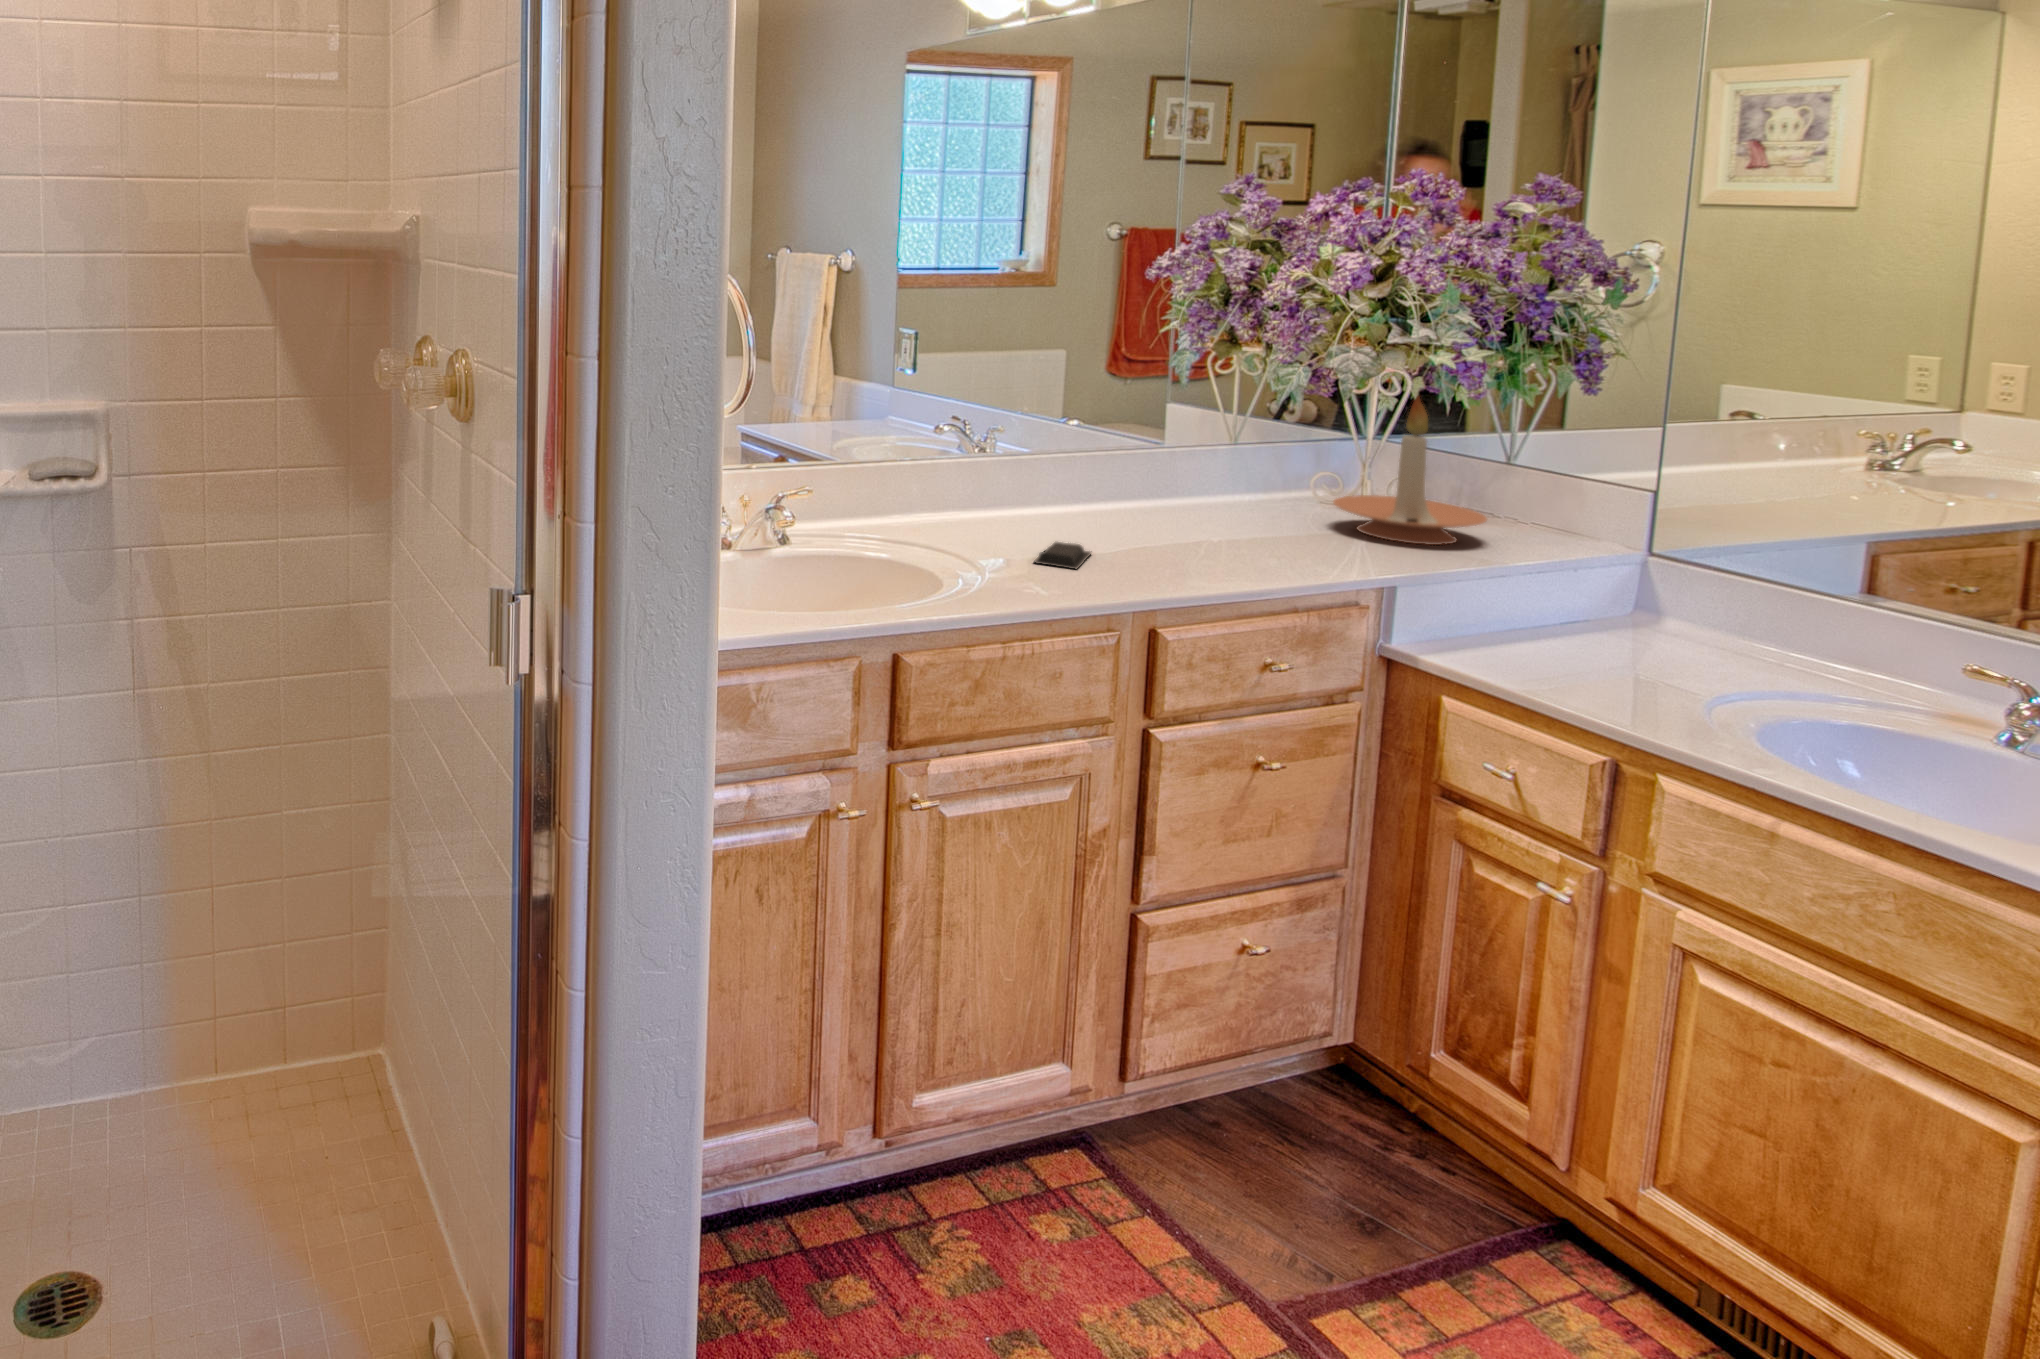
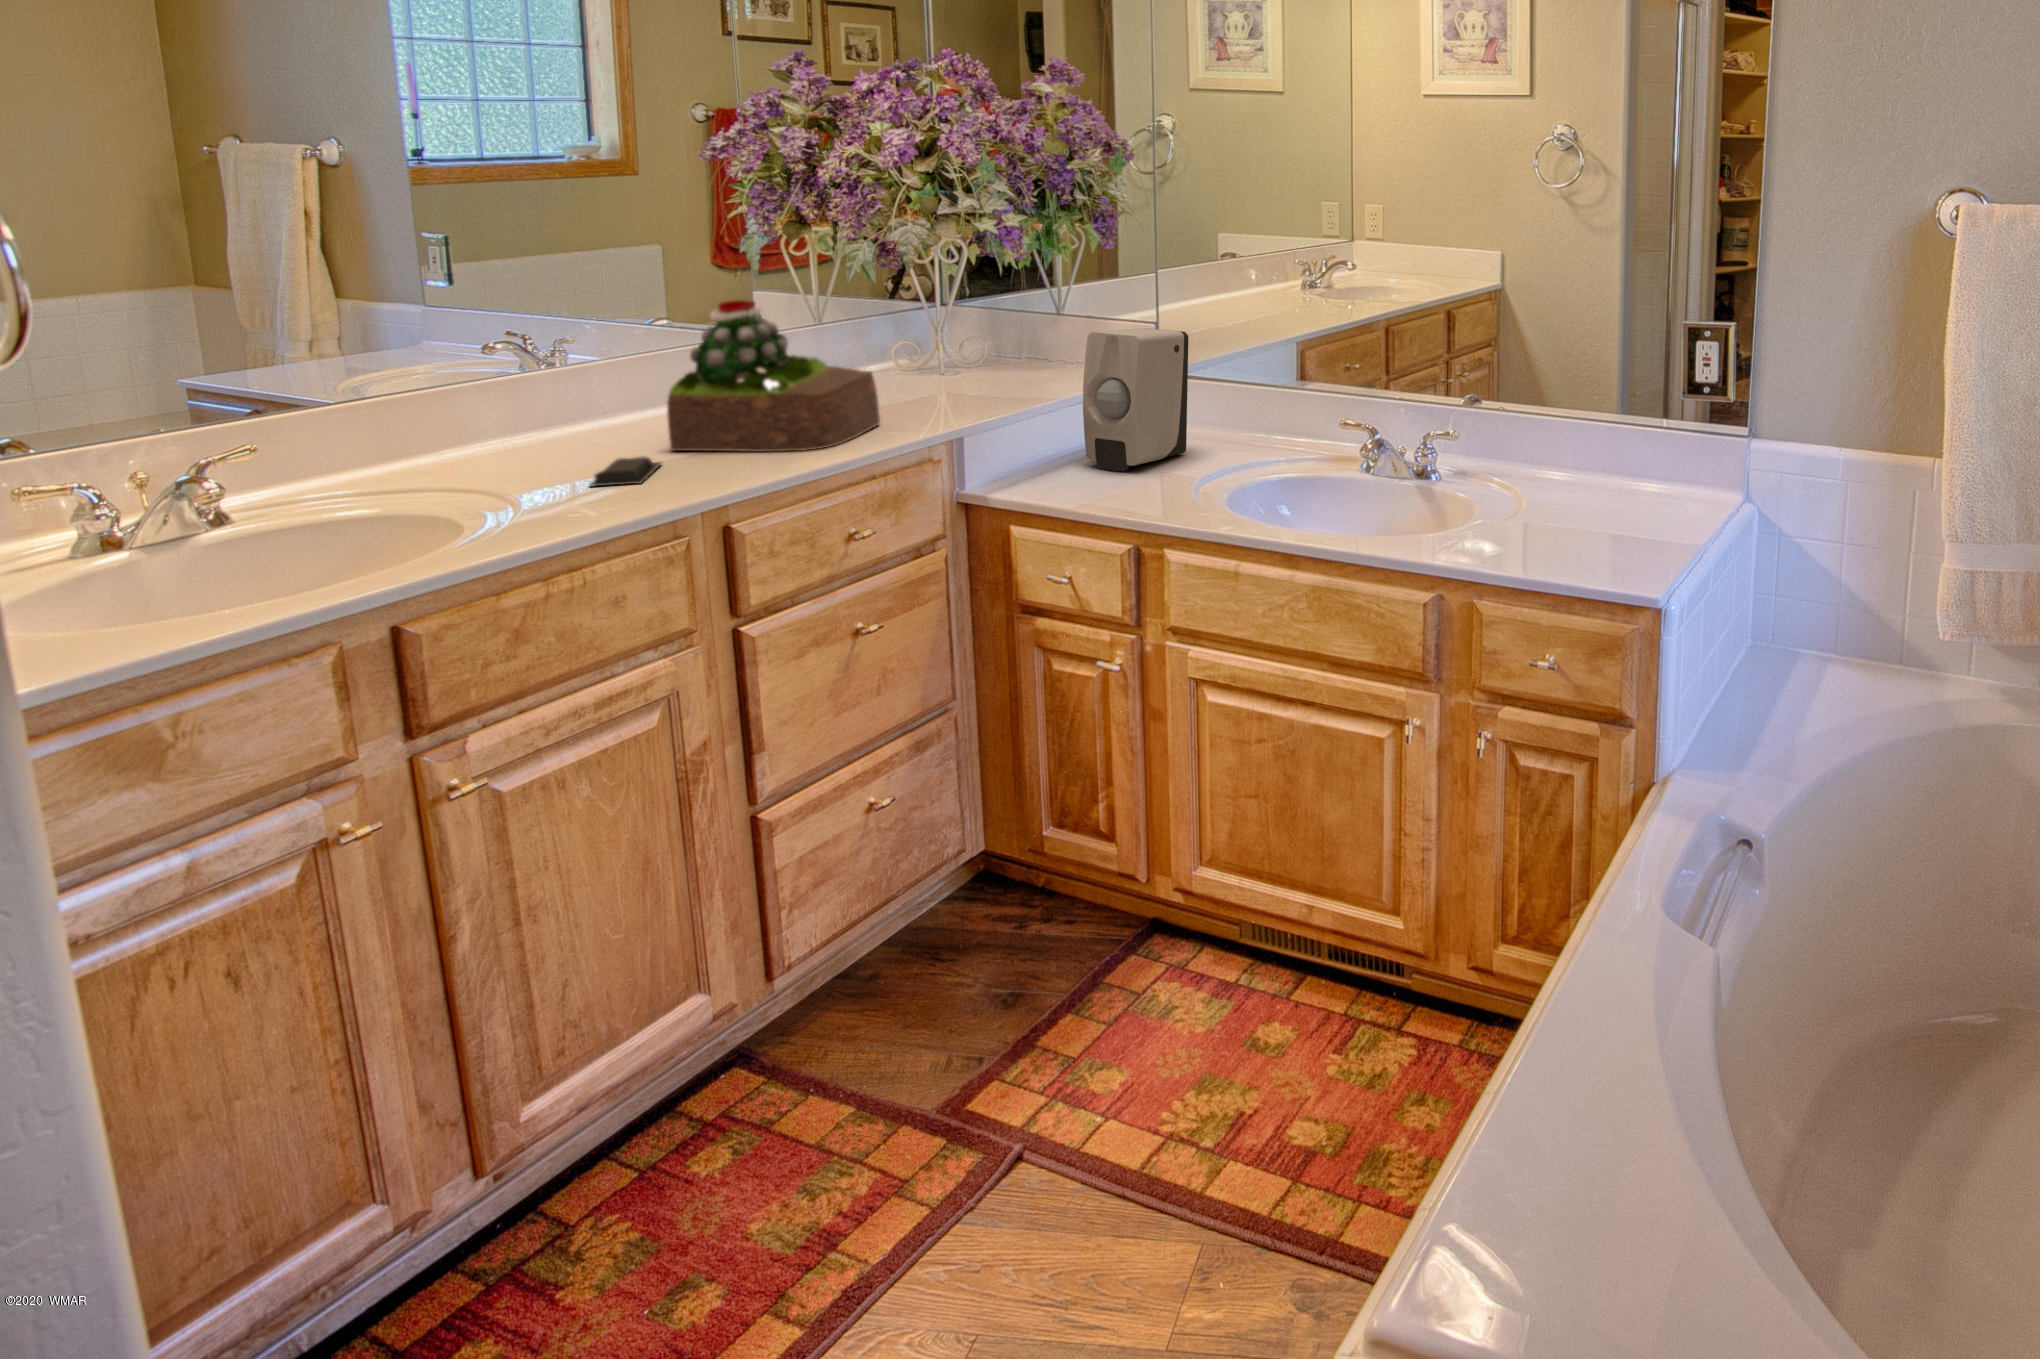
candle holder: present [1333,397,1487,545] -> none [915,260,1042,397]
succulent plant: none [1097,411,1300,569] -> present [667,300,880,452]
soap dispenser: none [1541,495,1712,666] -> present [1083,328,1189,471]

